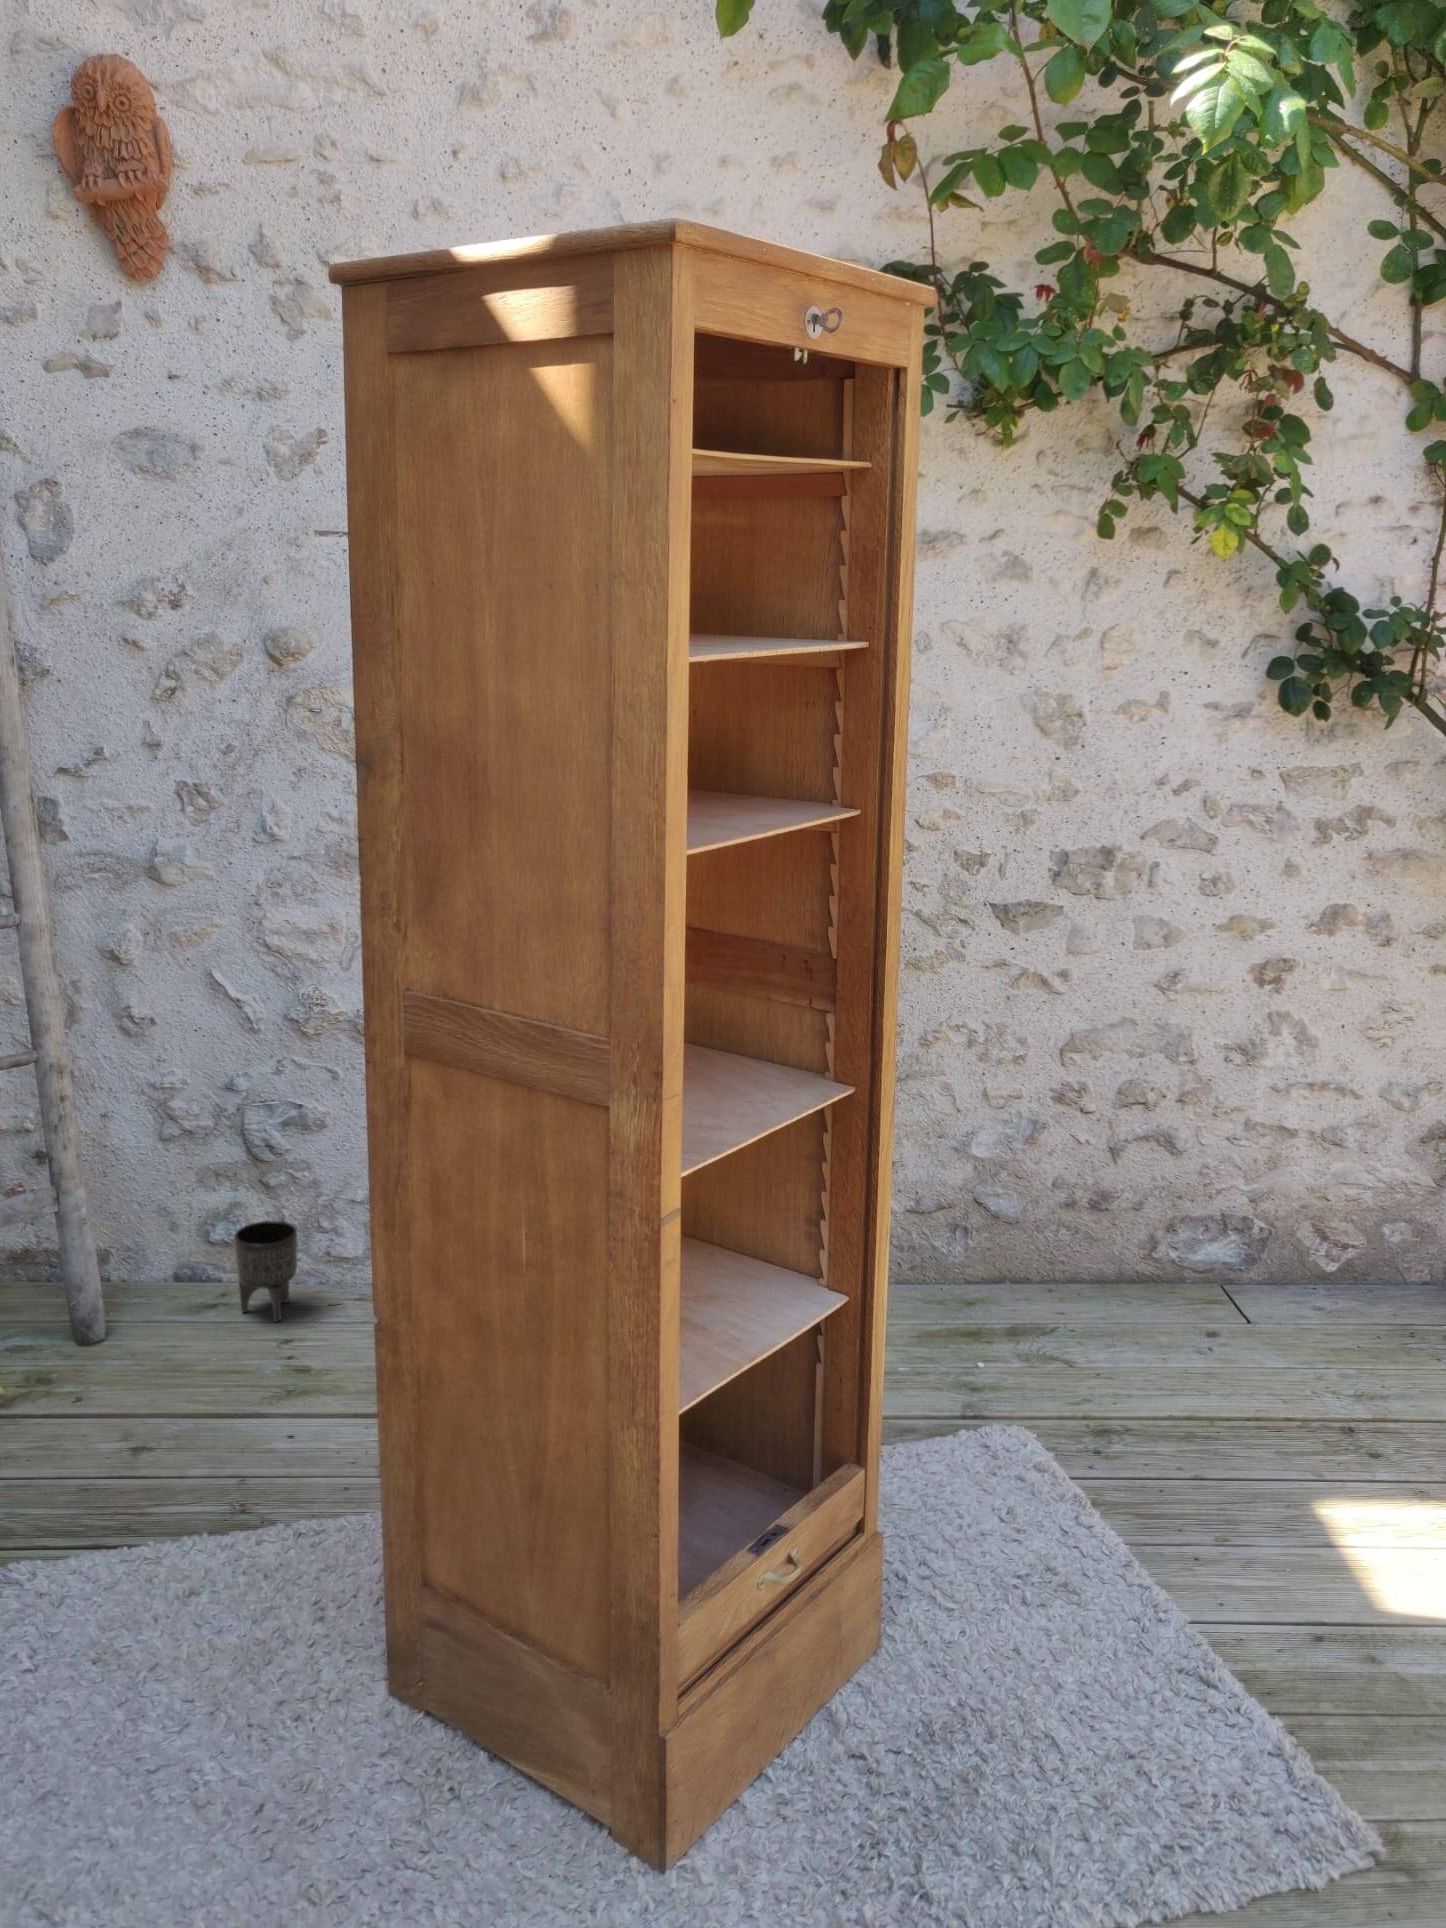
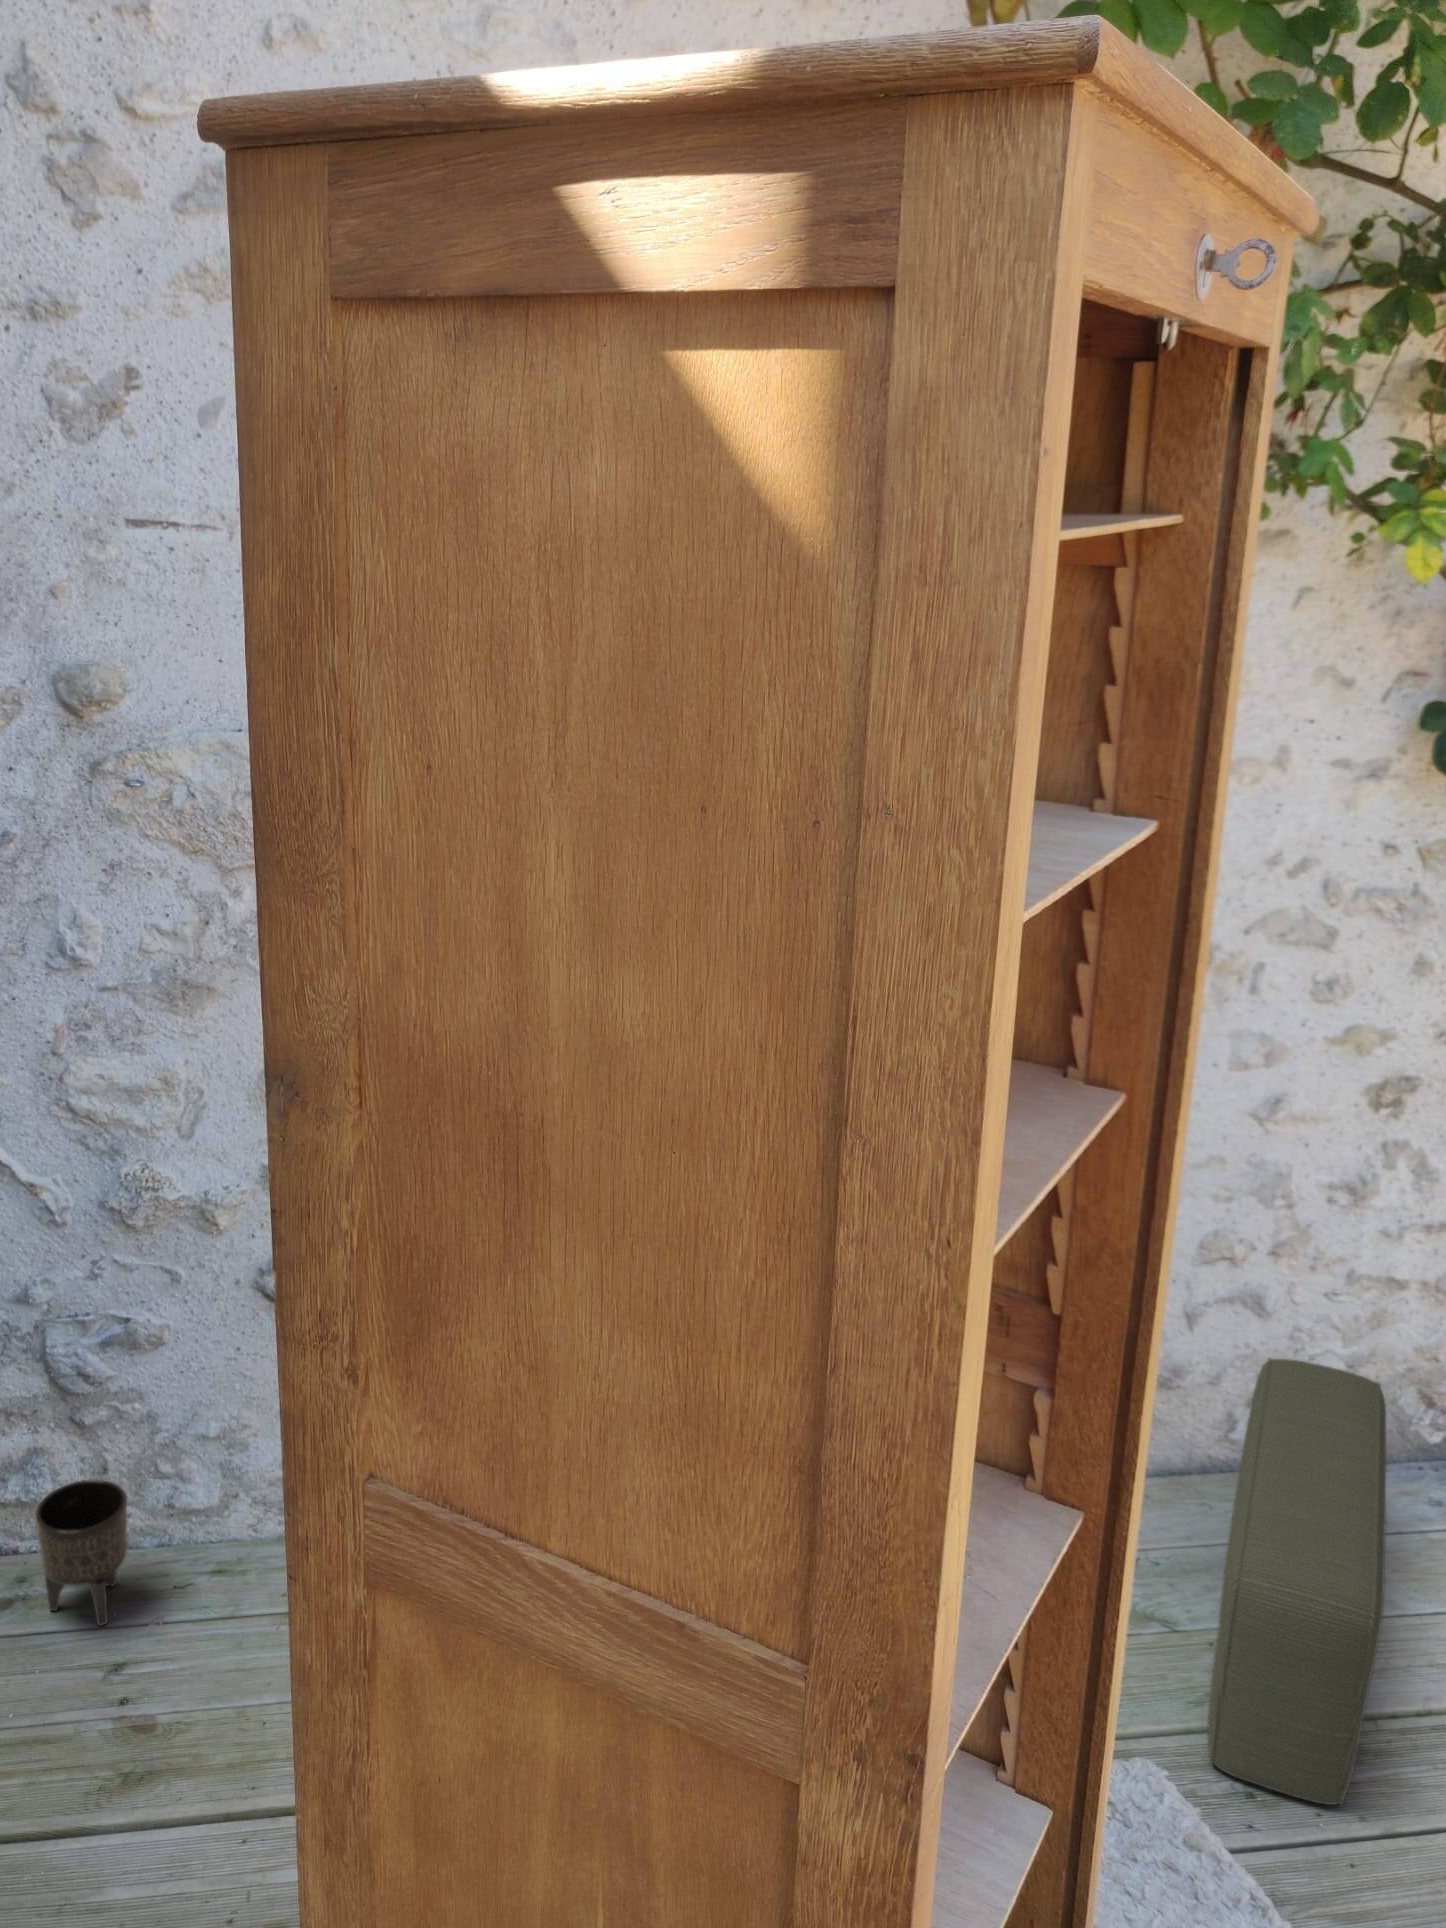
pouf: none [1070,1175,1251,1460] -> present [1207,1358,1386,1805]

